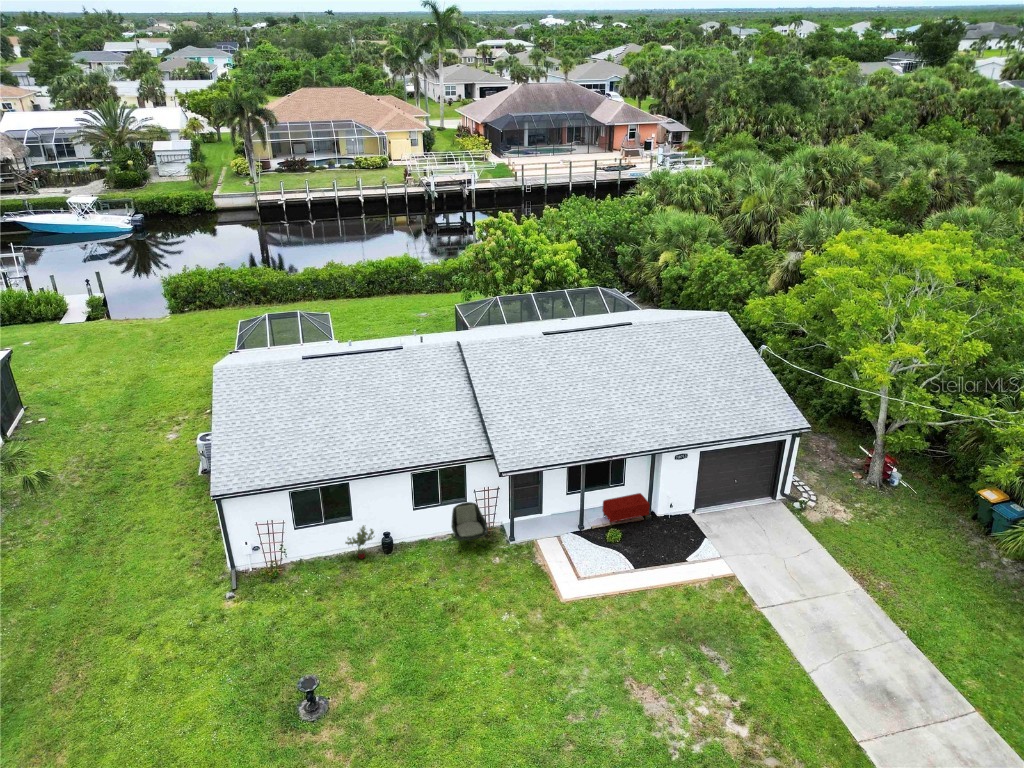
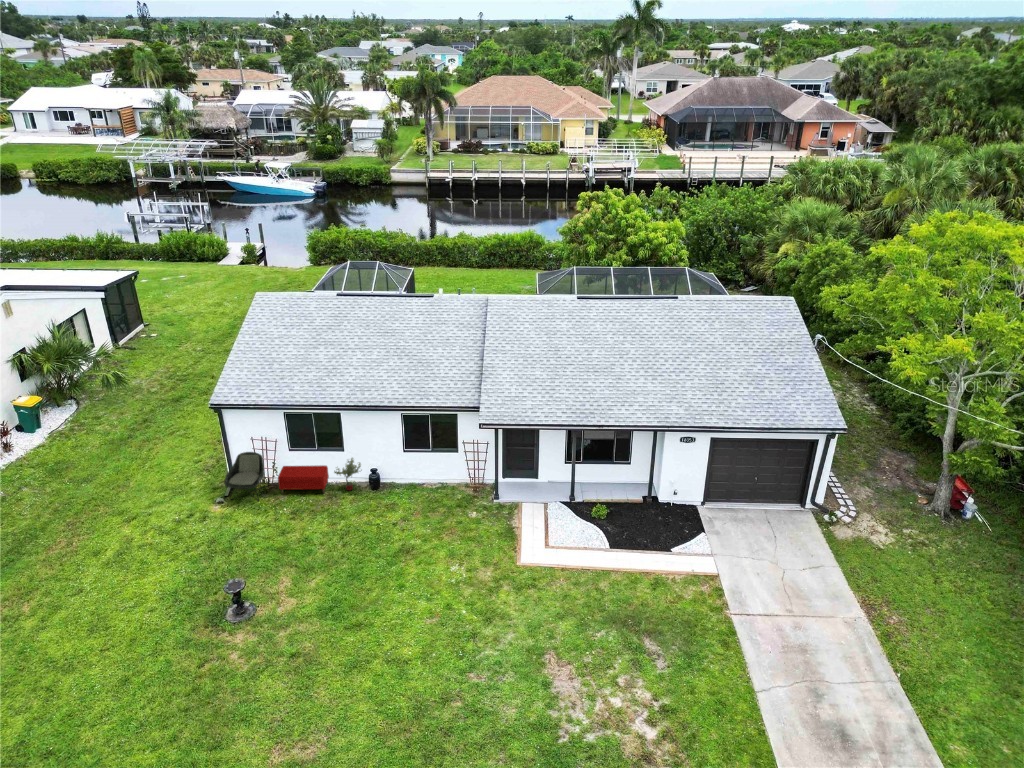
bench: present [602,493,650,527] -> present [278,465,329,494]
lounge chair: present [451,502,488,552] -> present [225,452,265,501]

